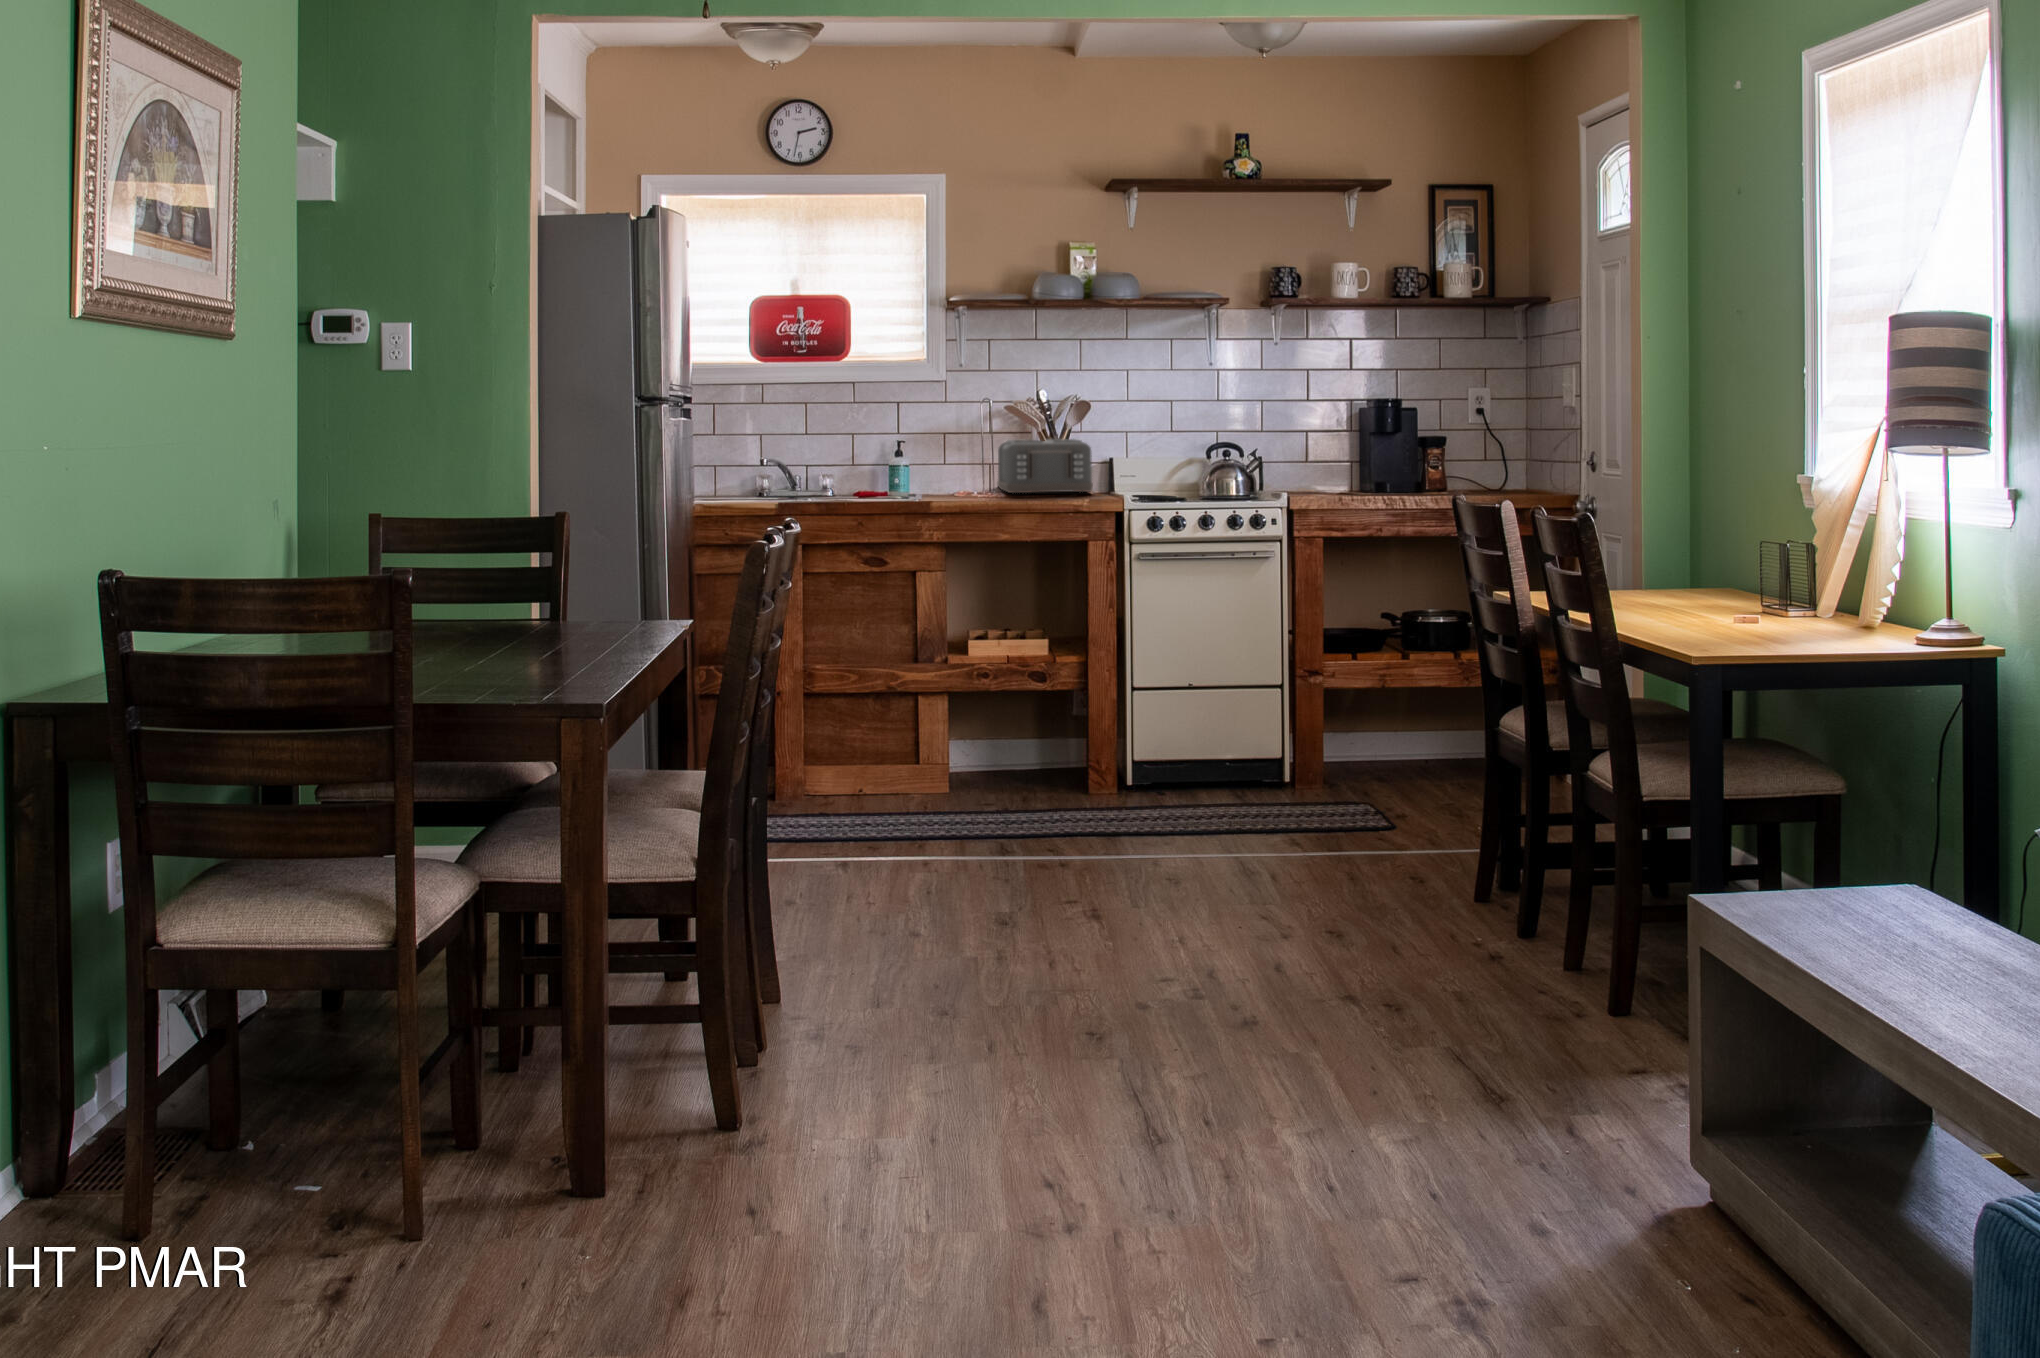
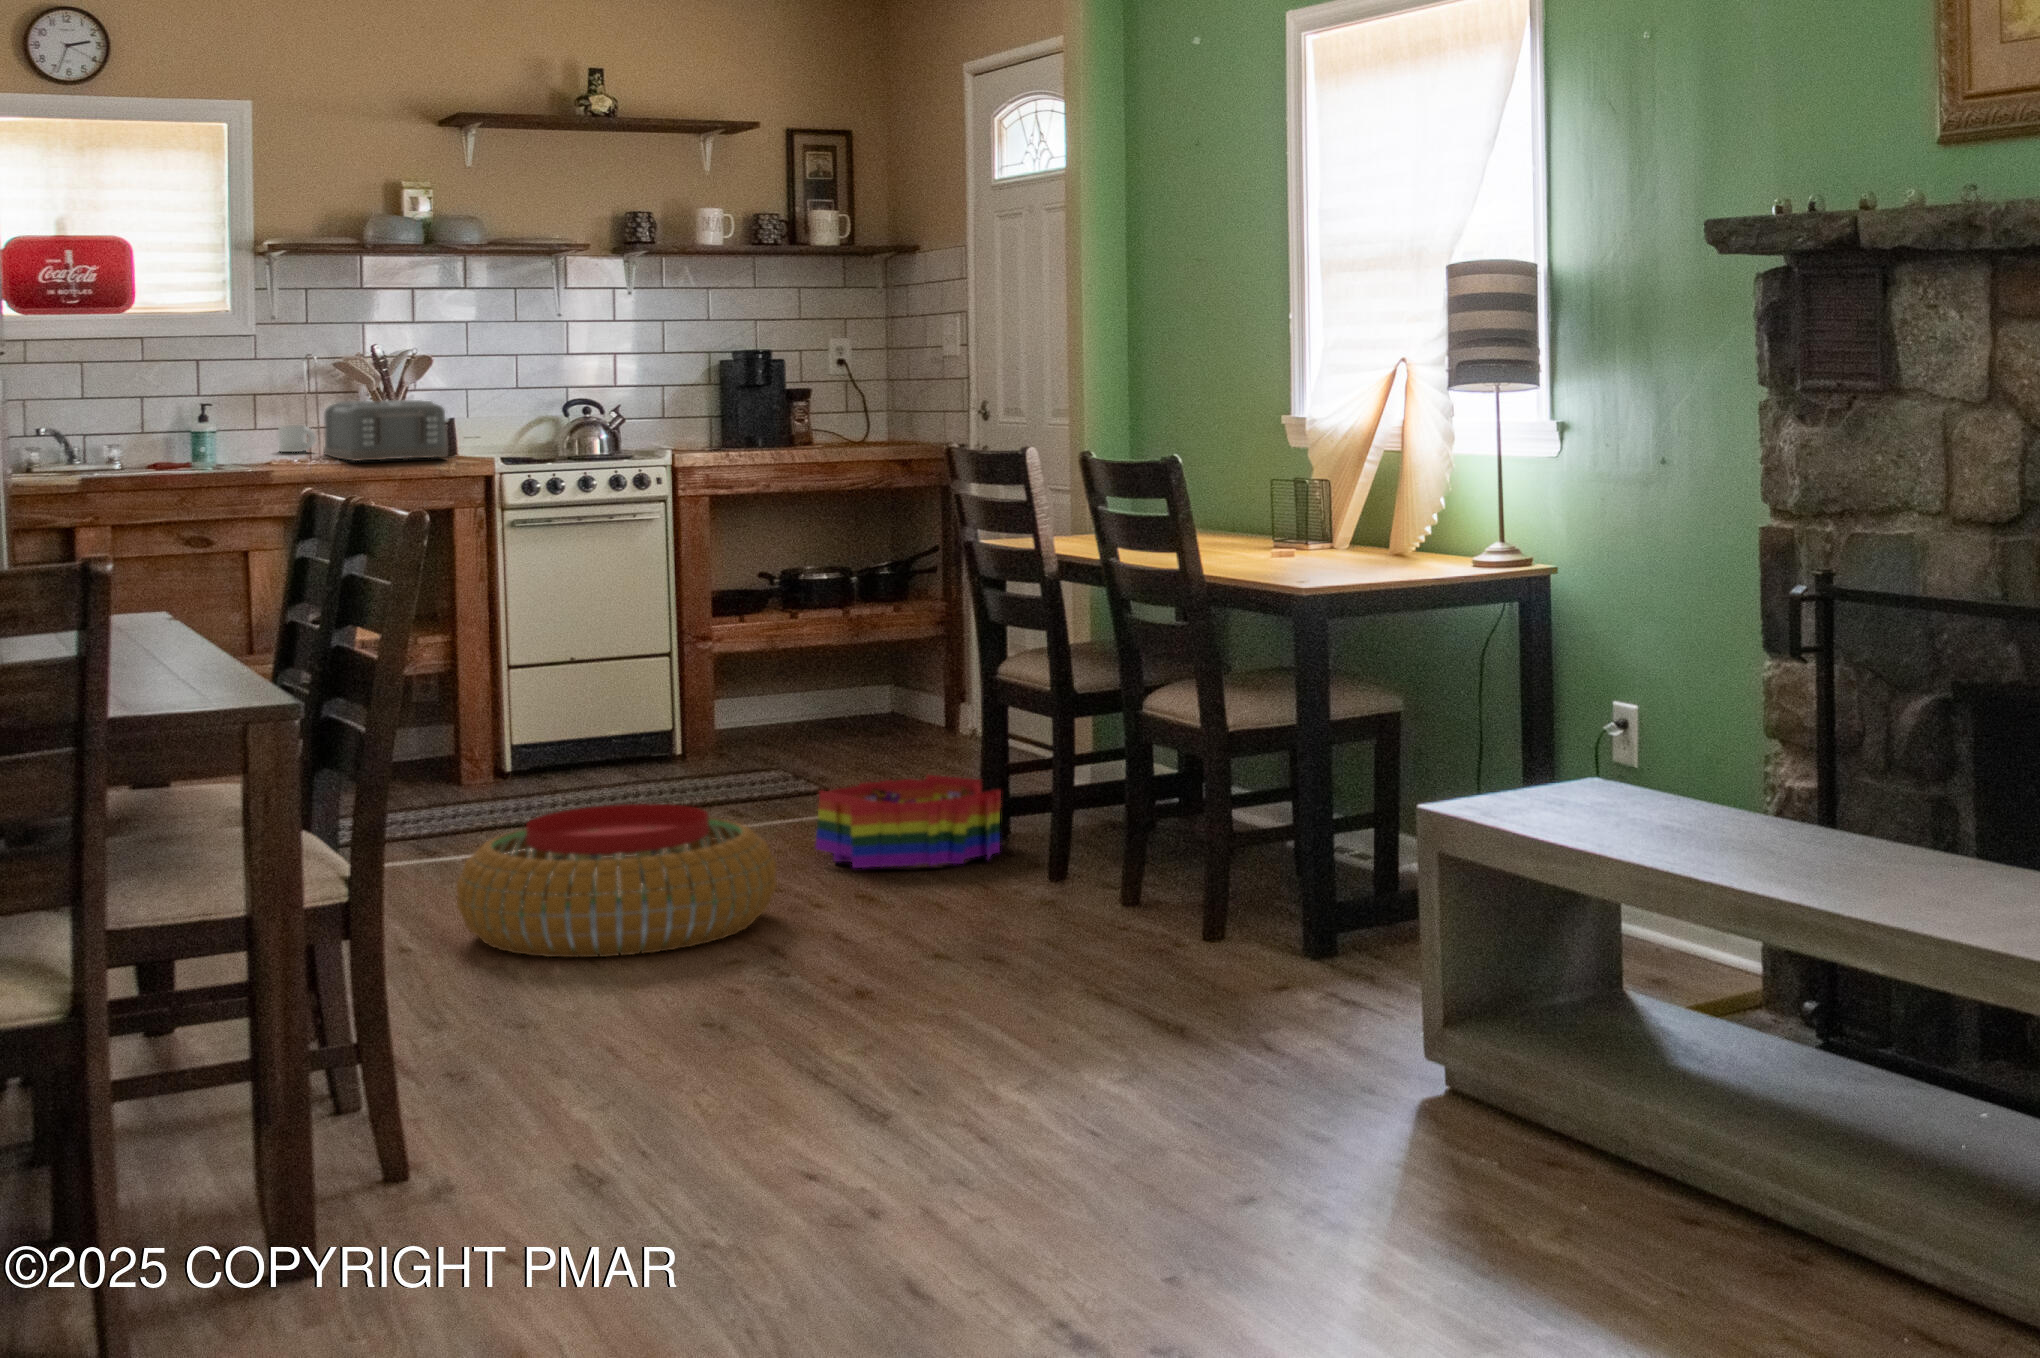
mug: none [965,460,995,484] -> present [278,425,316,452]
storage bin: none [1330,876,1558,1007] -> present [816,775,1001,868]
pouf: none [857,903,1233,1122] -> present [457,804,777,957]

